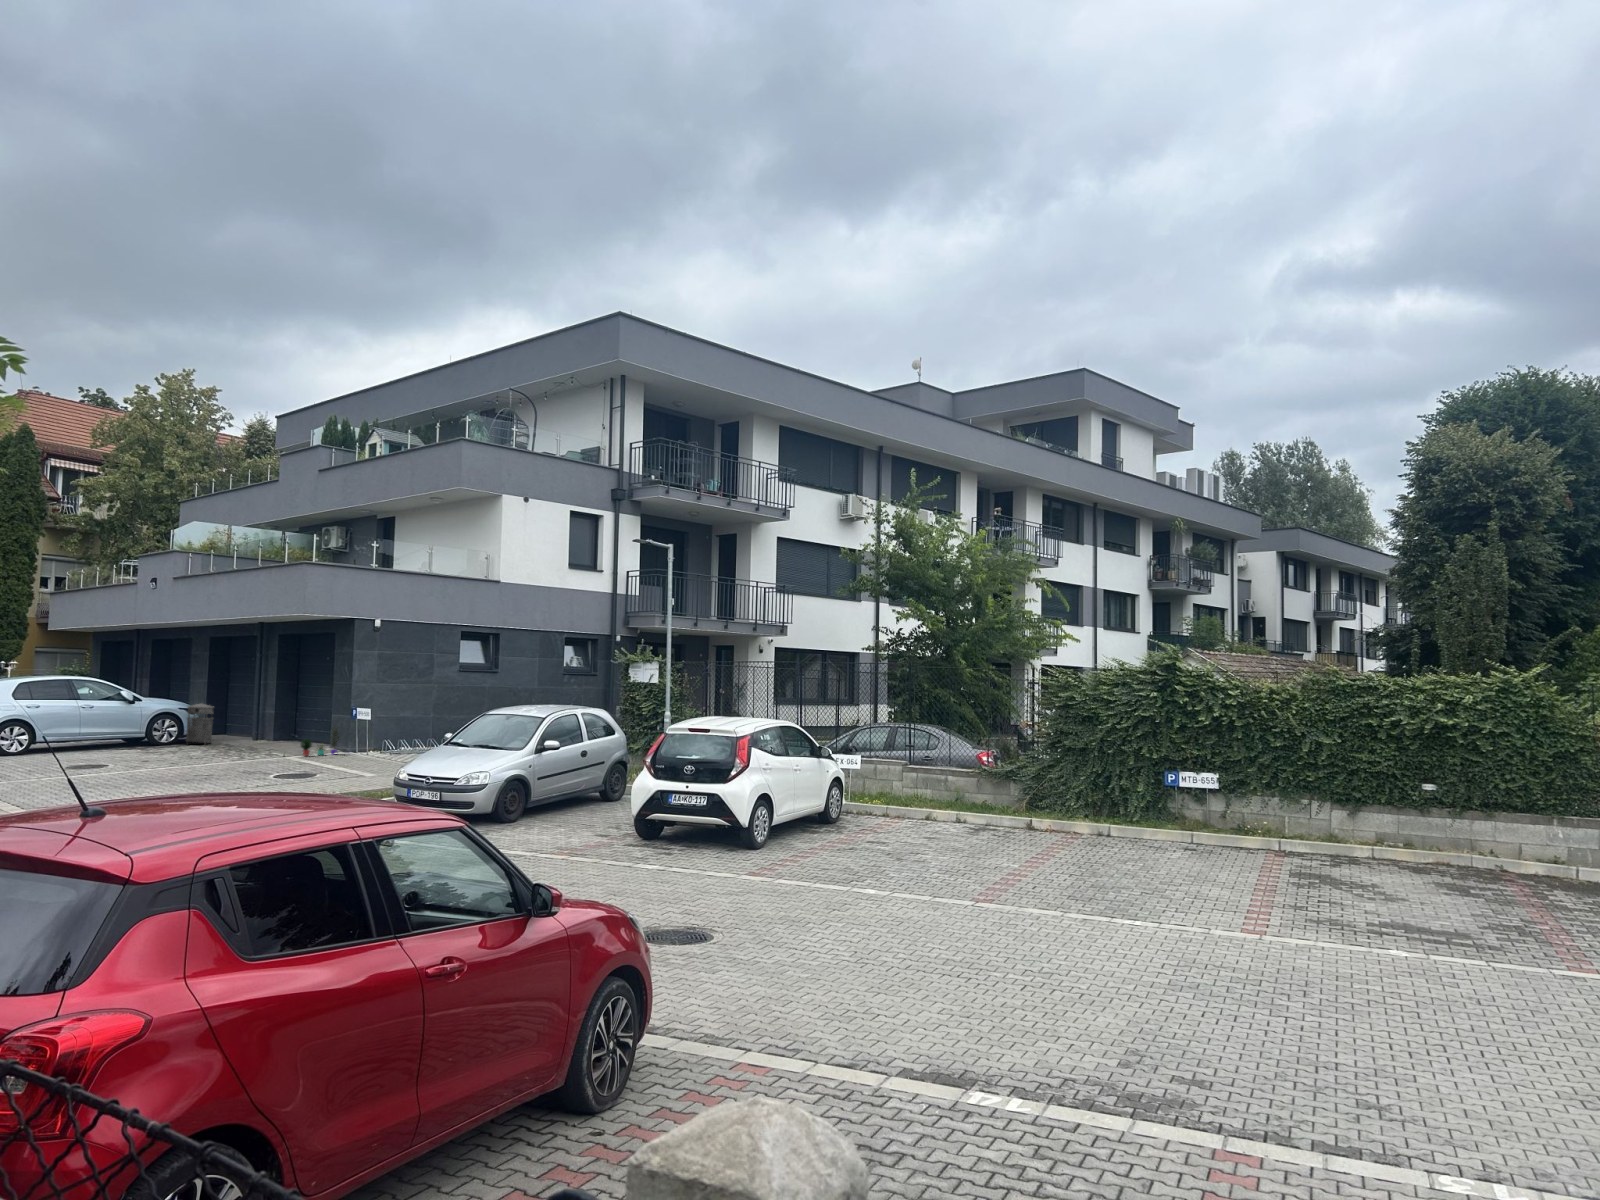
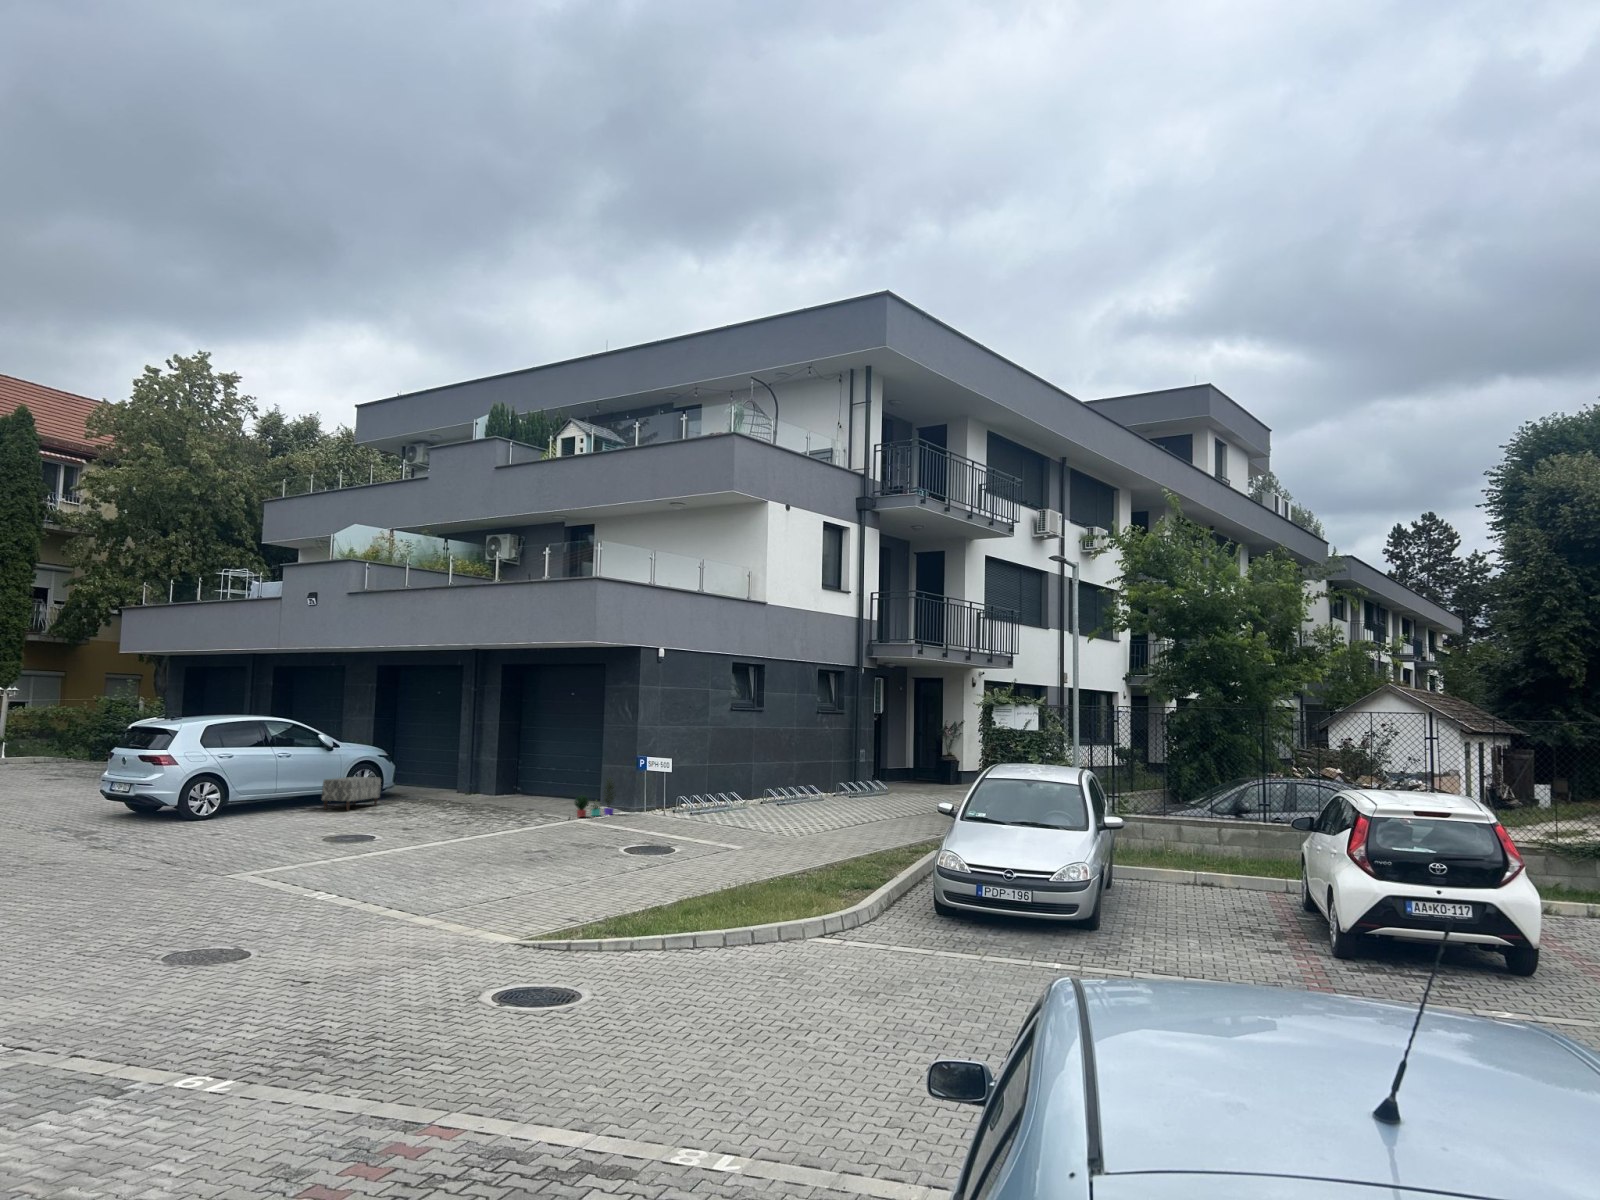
trash can: present [186,704,214,743] -> none [370,748,406,802]
bench: none [129,725,185,750] -> present [322,777,381,811]

